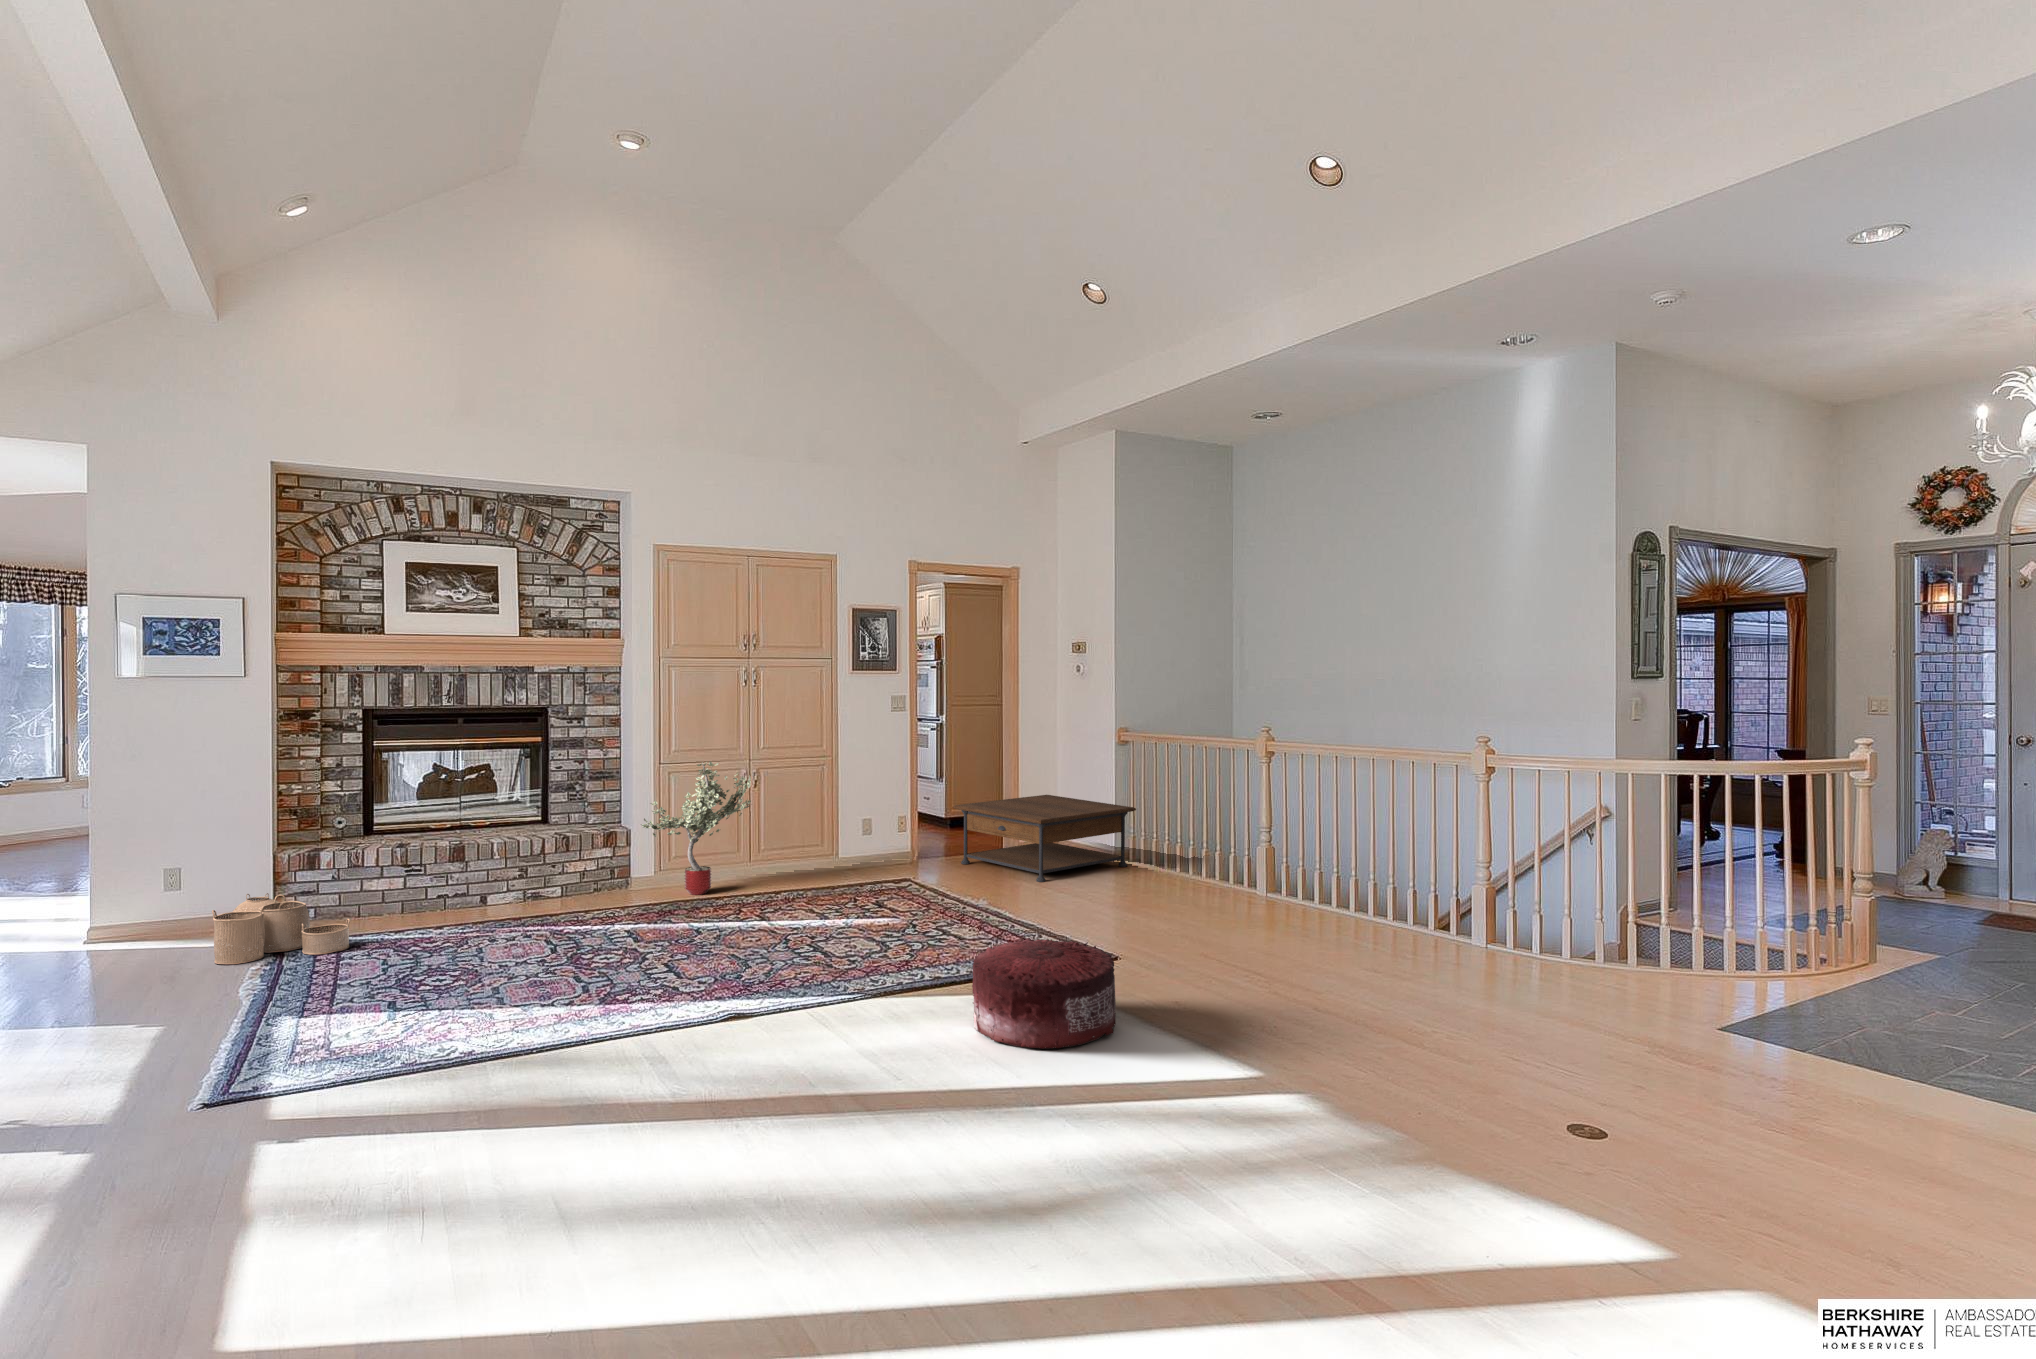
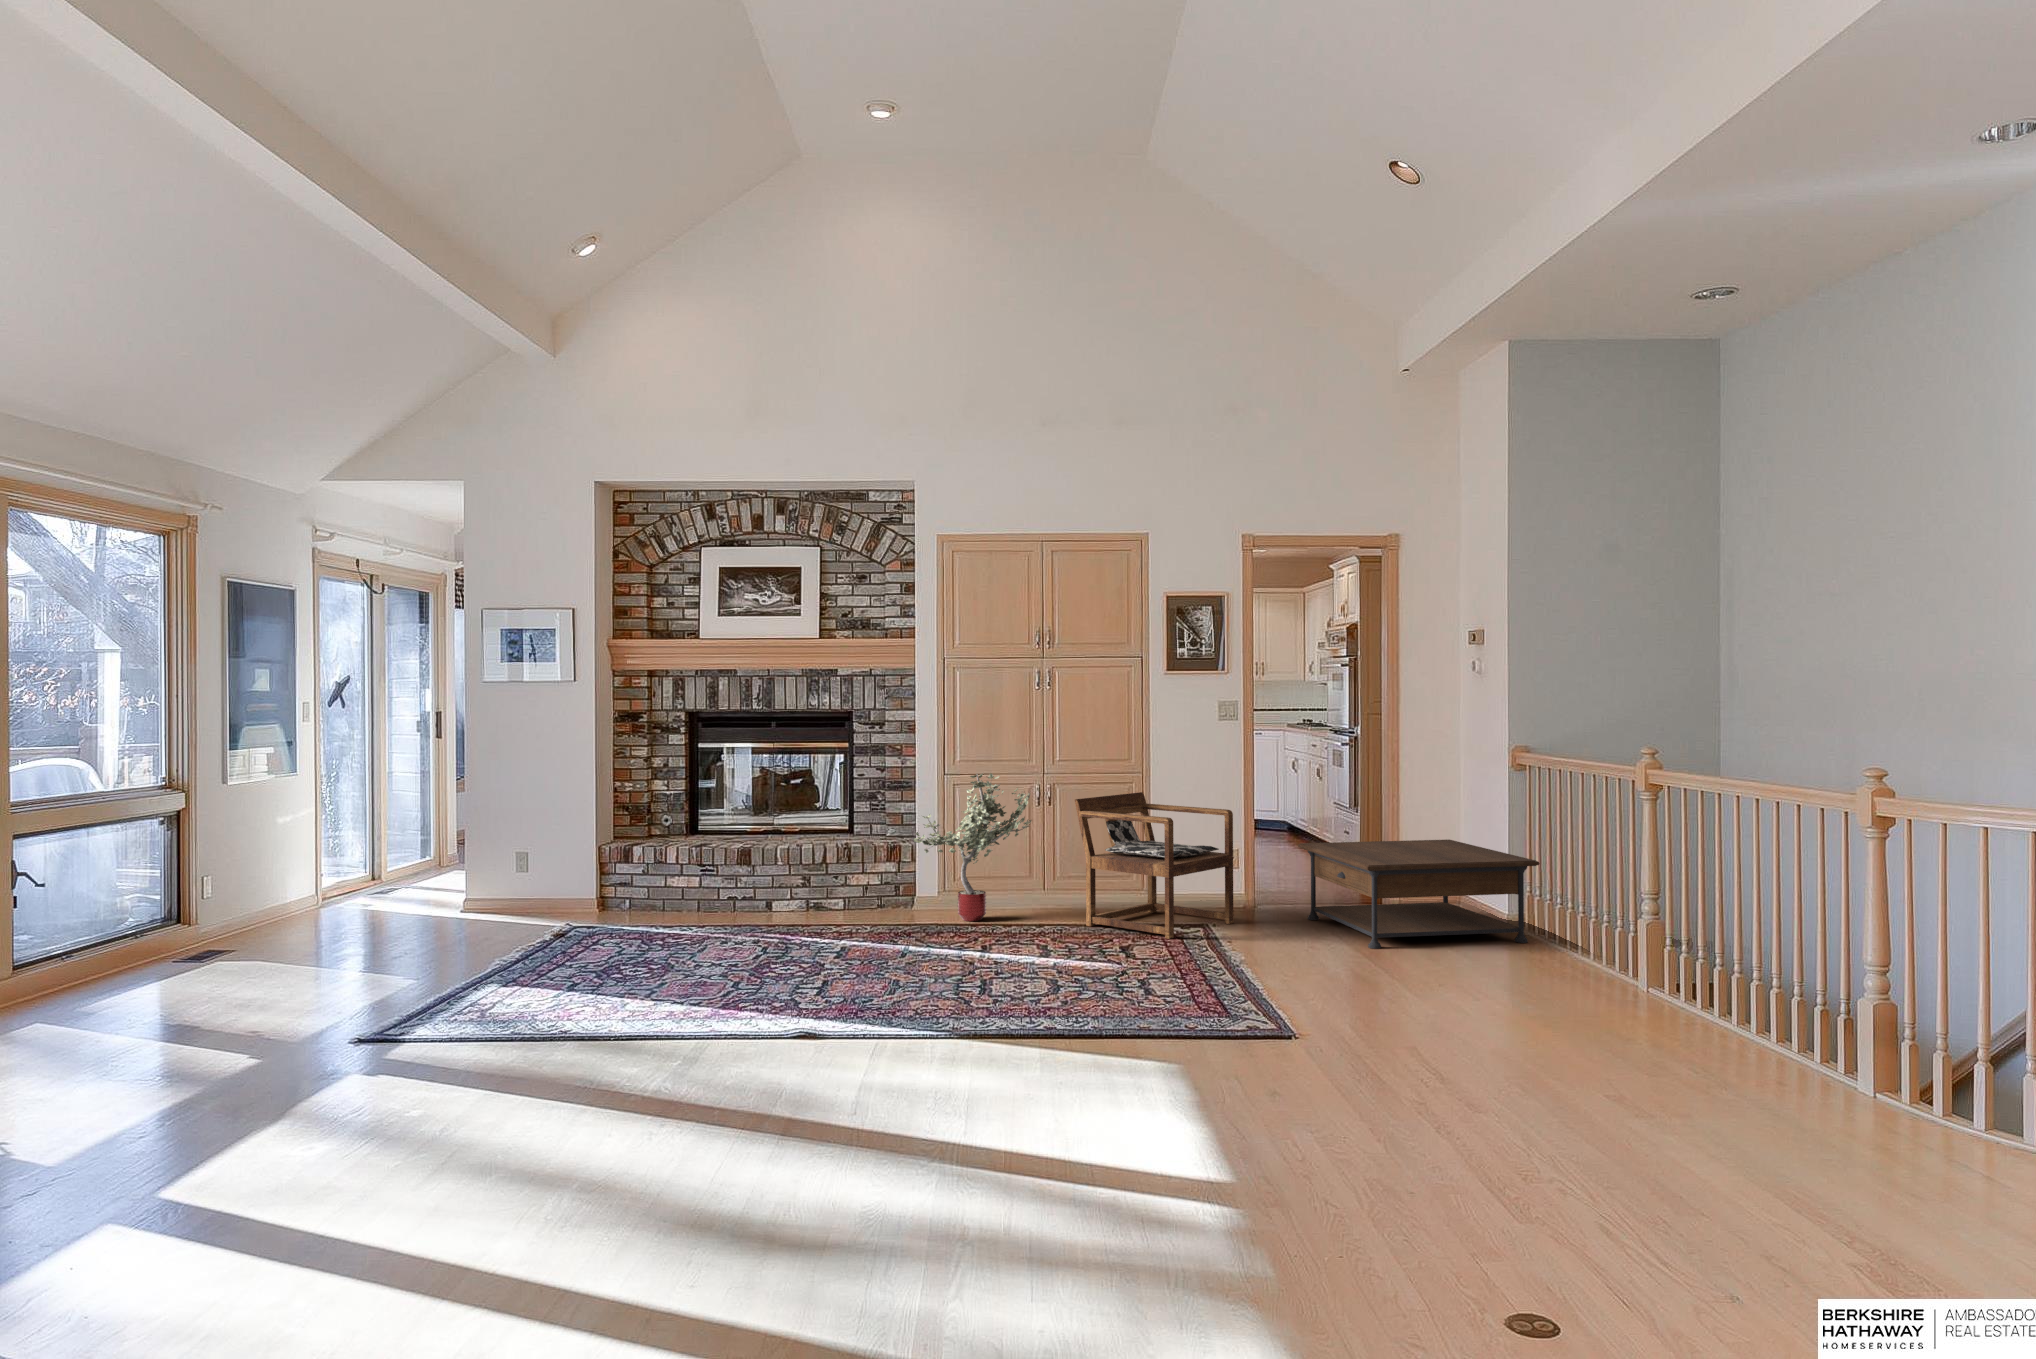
armchair: none [793,771,915,891] -> present [1075,792,1233,939]
woven basket: present [212,893,350,964] -> none [514,876,620,936]
pouf: present [972,938,1116,1049] -> none [993,990,1183,1129]

